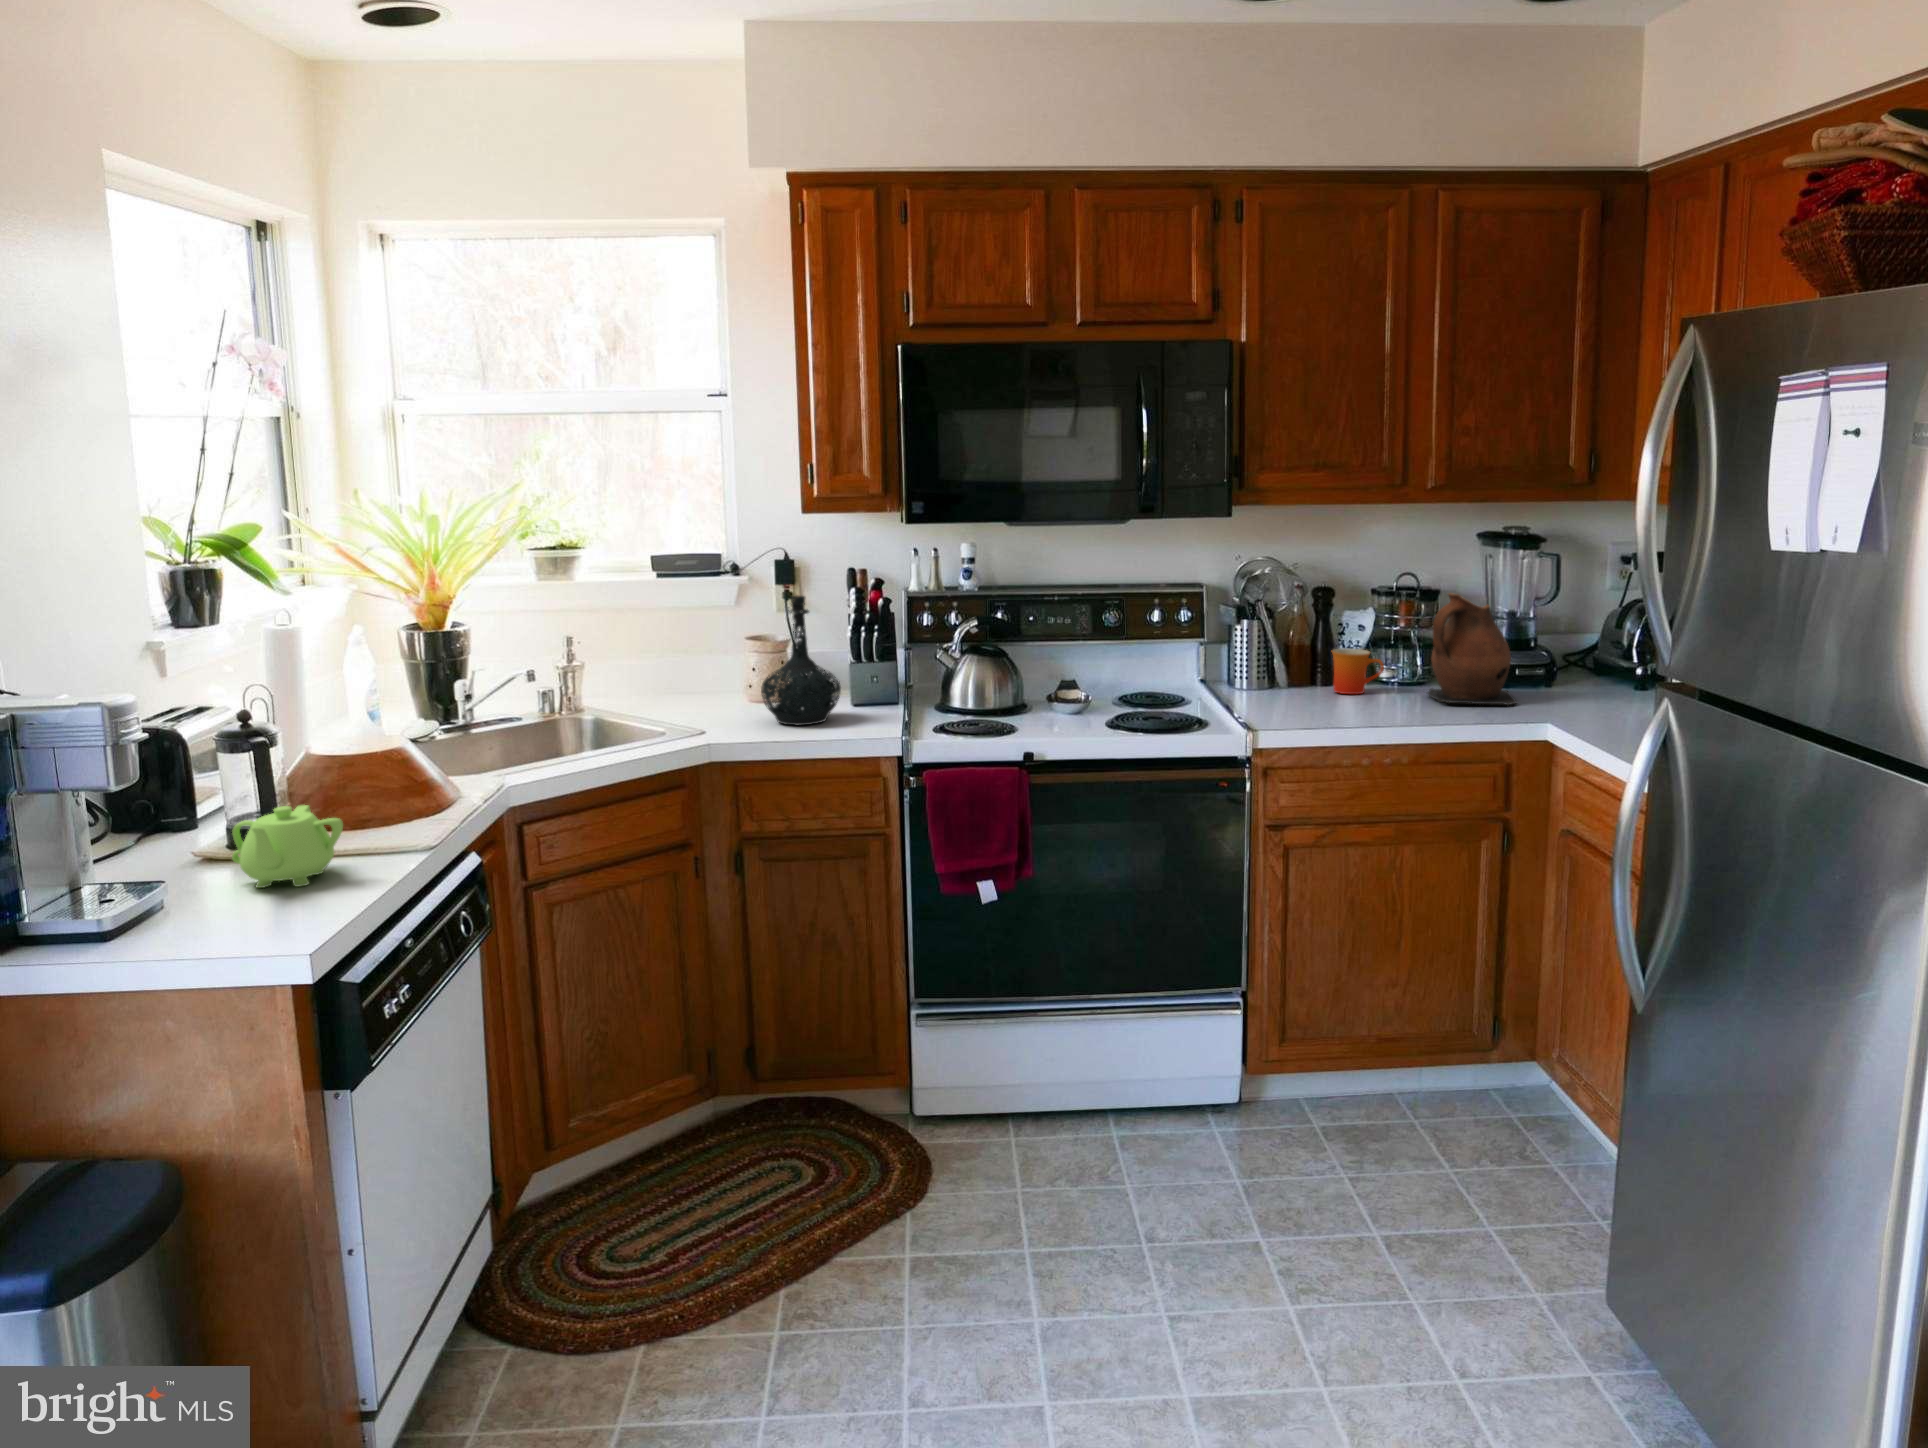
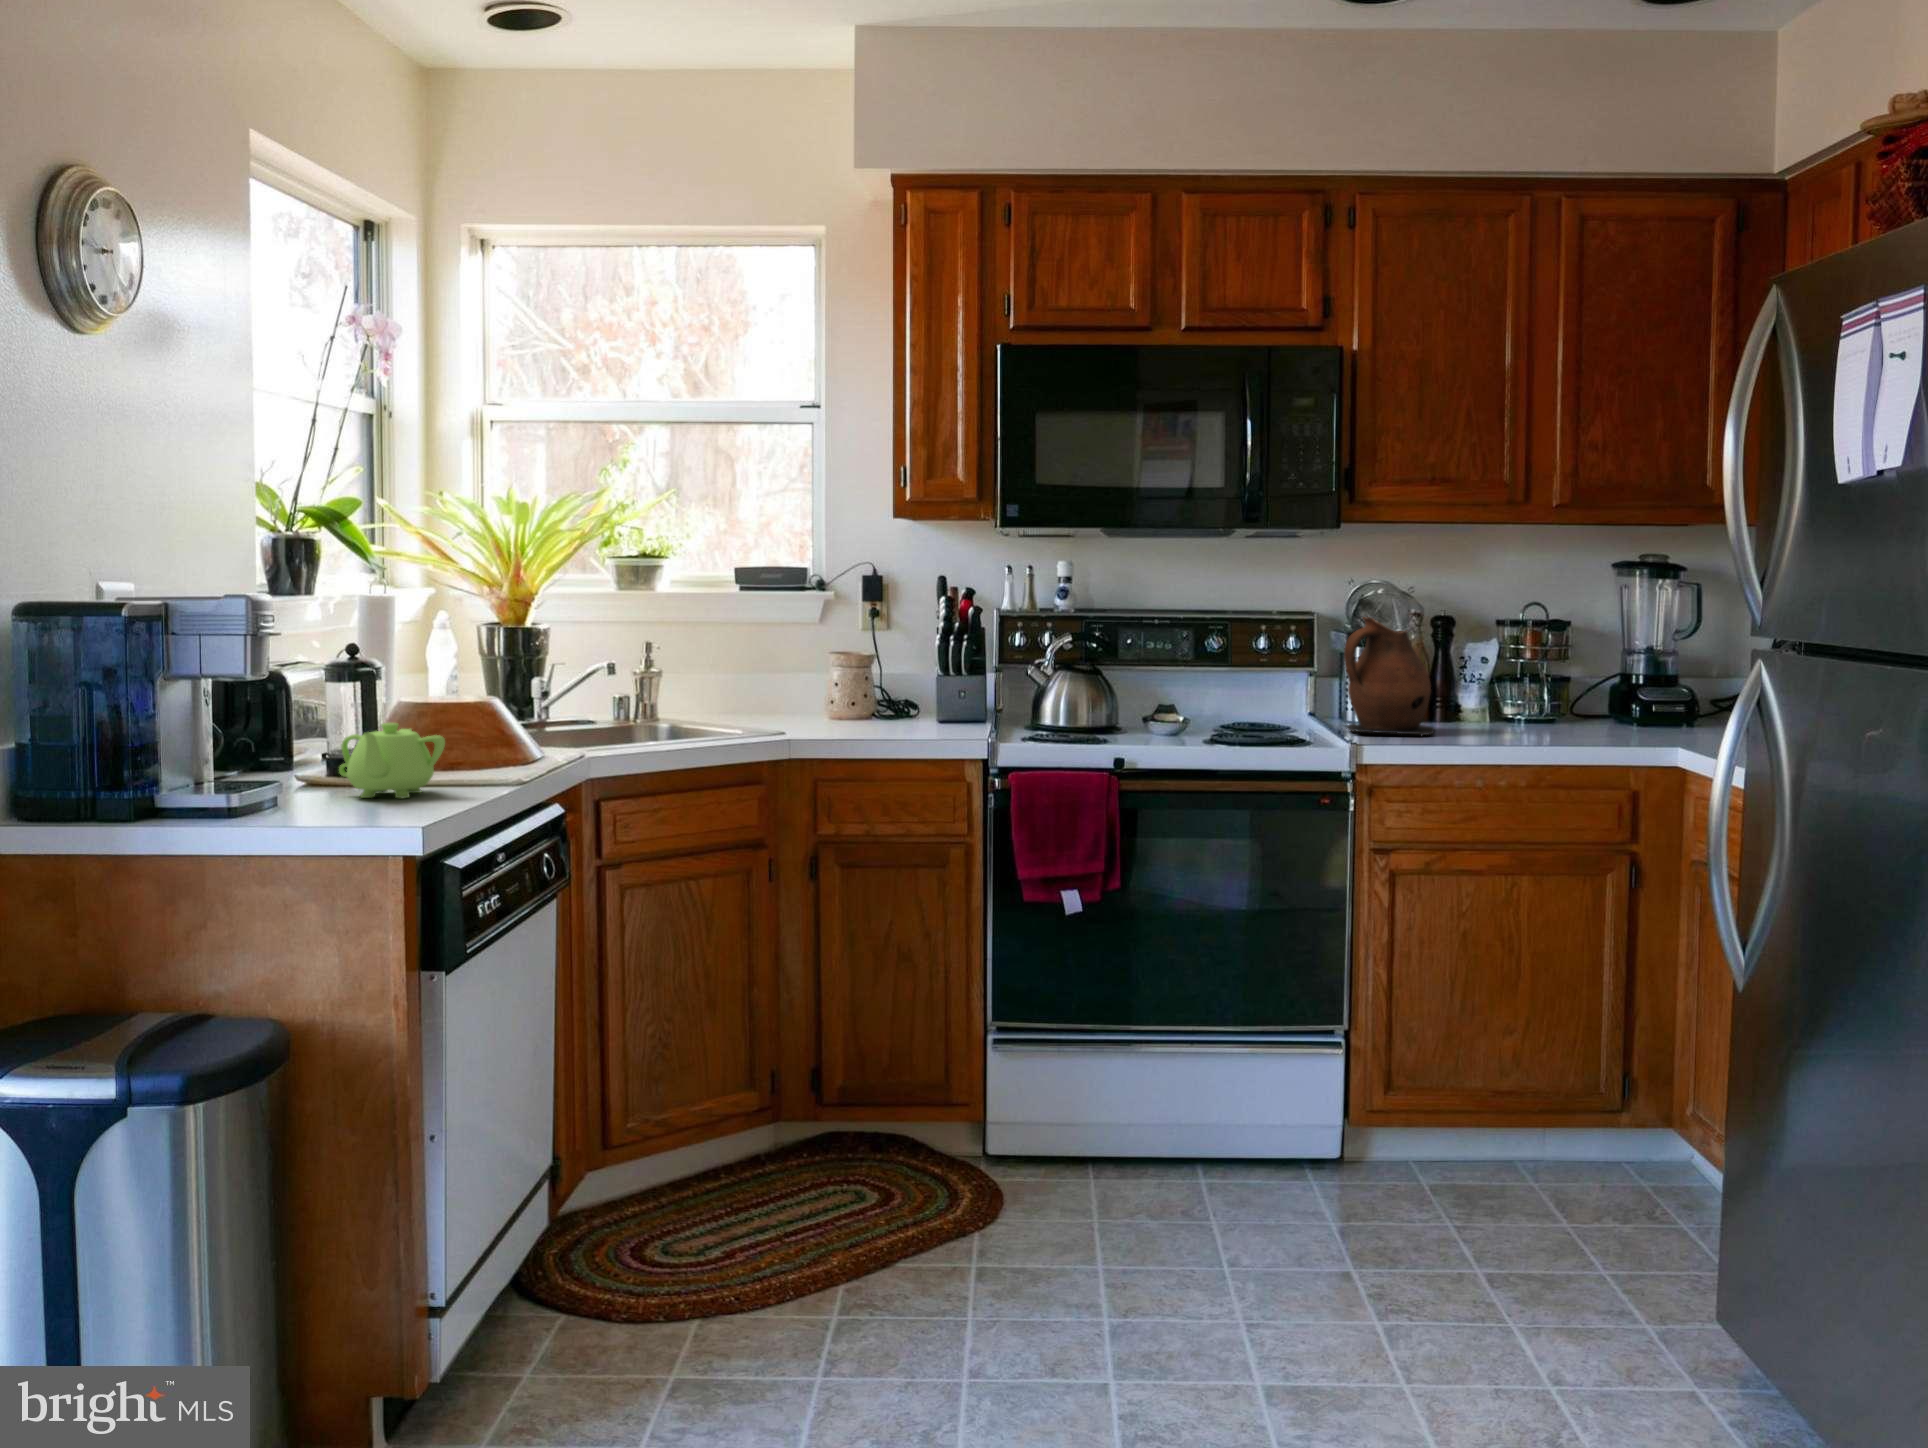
ceramic pitcher: present [1427,593,1517,706] -> present [1344,617,1434,736]
bottle: present [761,596,841,725] -> none [844,596,926,729]
mug: present [1331,649,1384,694] -> none [1450,680,1507,727]

